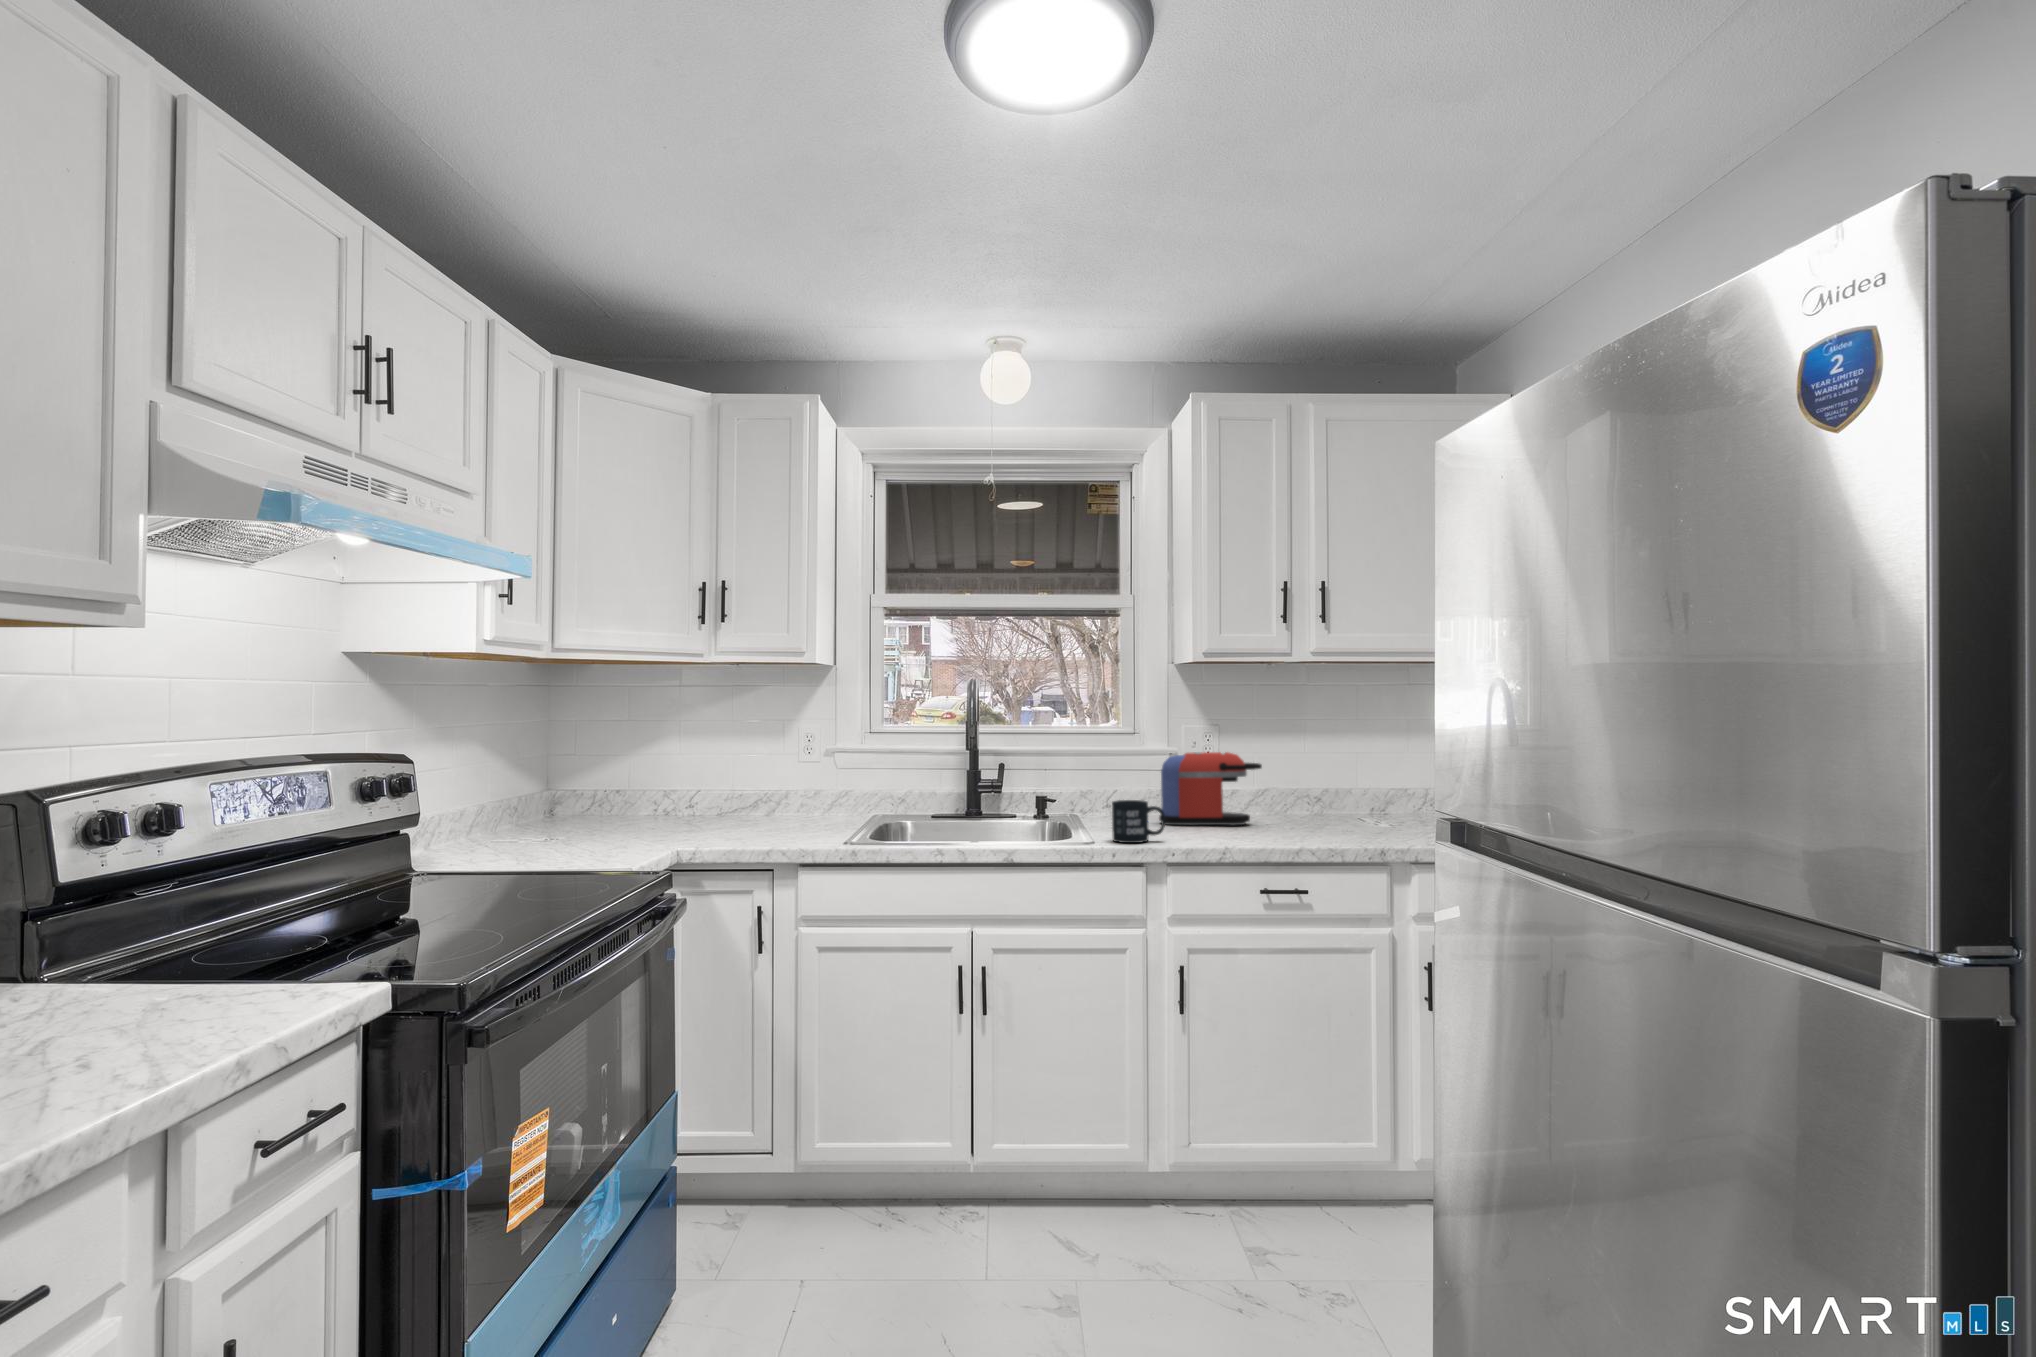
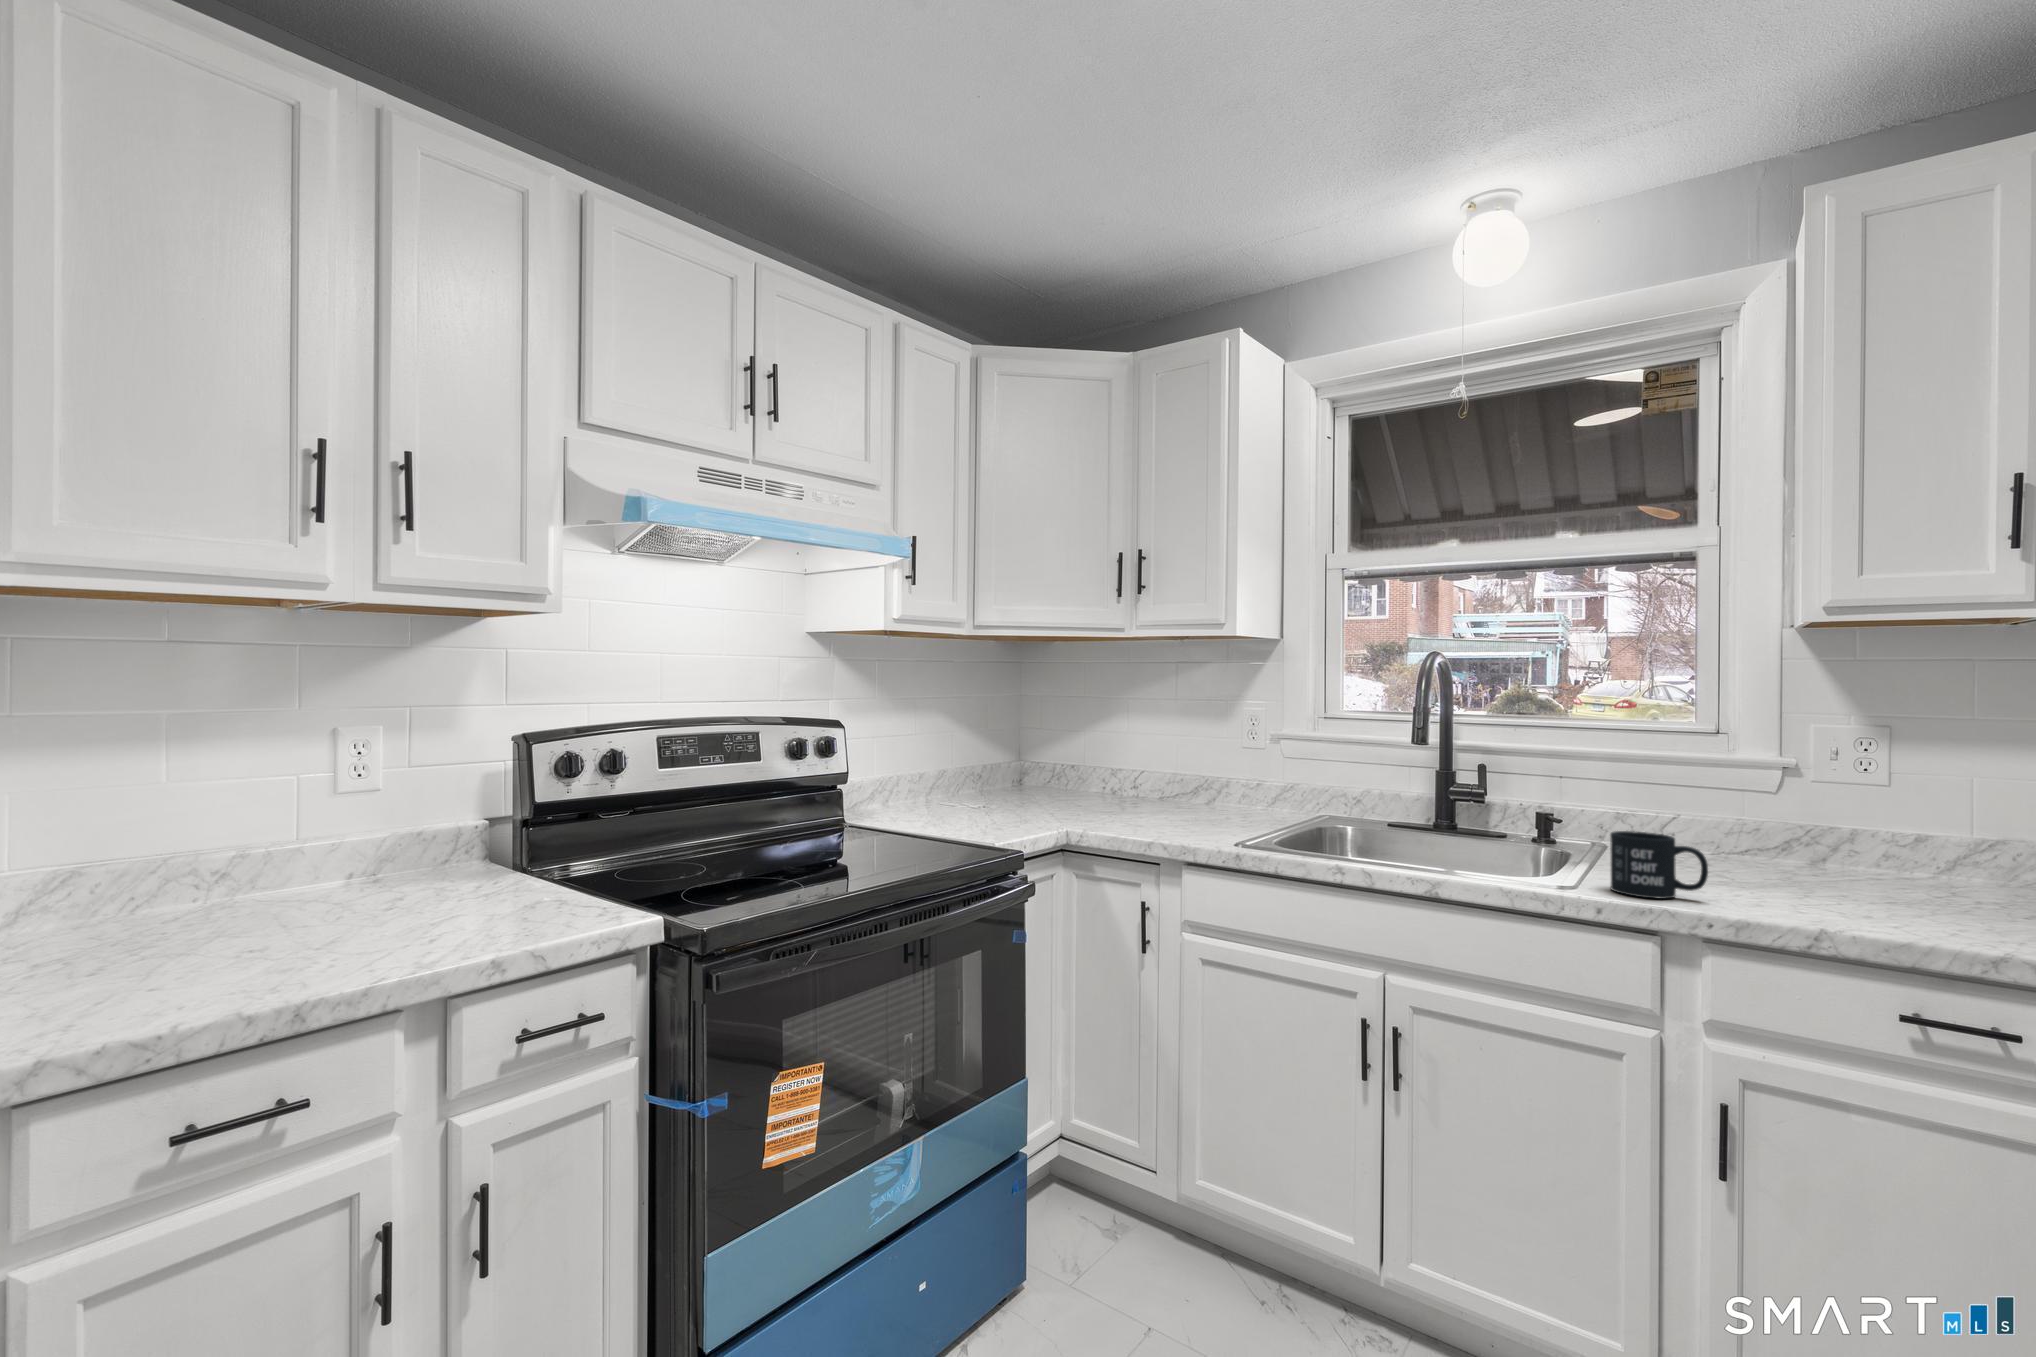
coffee maker: present [1159,752,1262,825] -> none [1731,769,1951,892]

